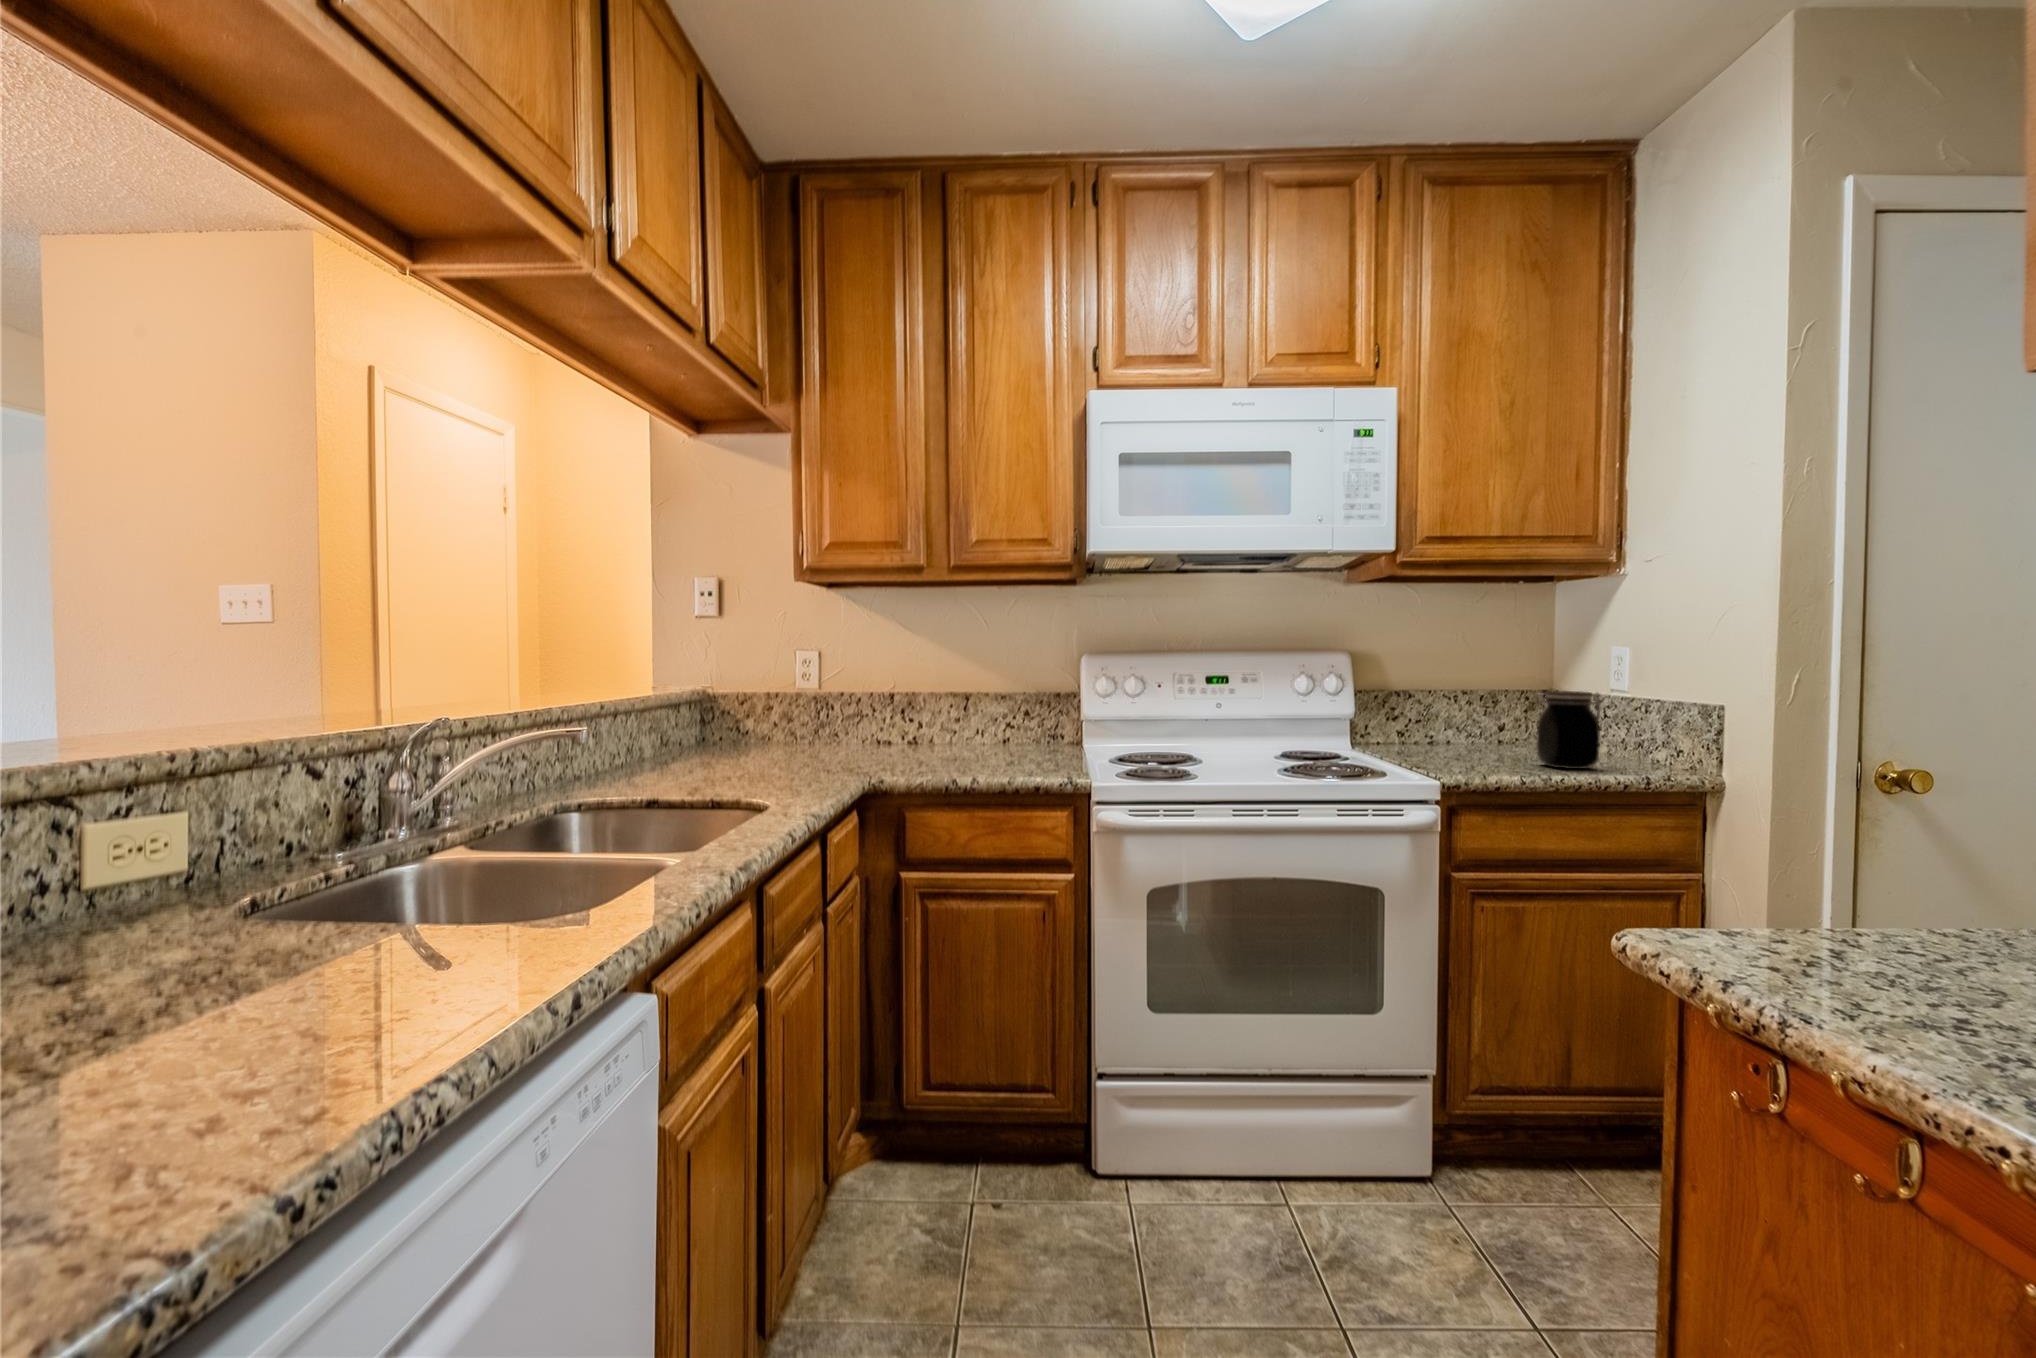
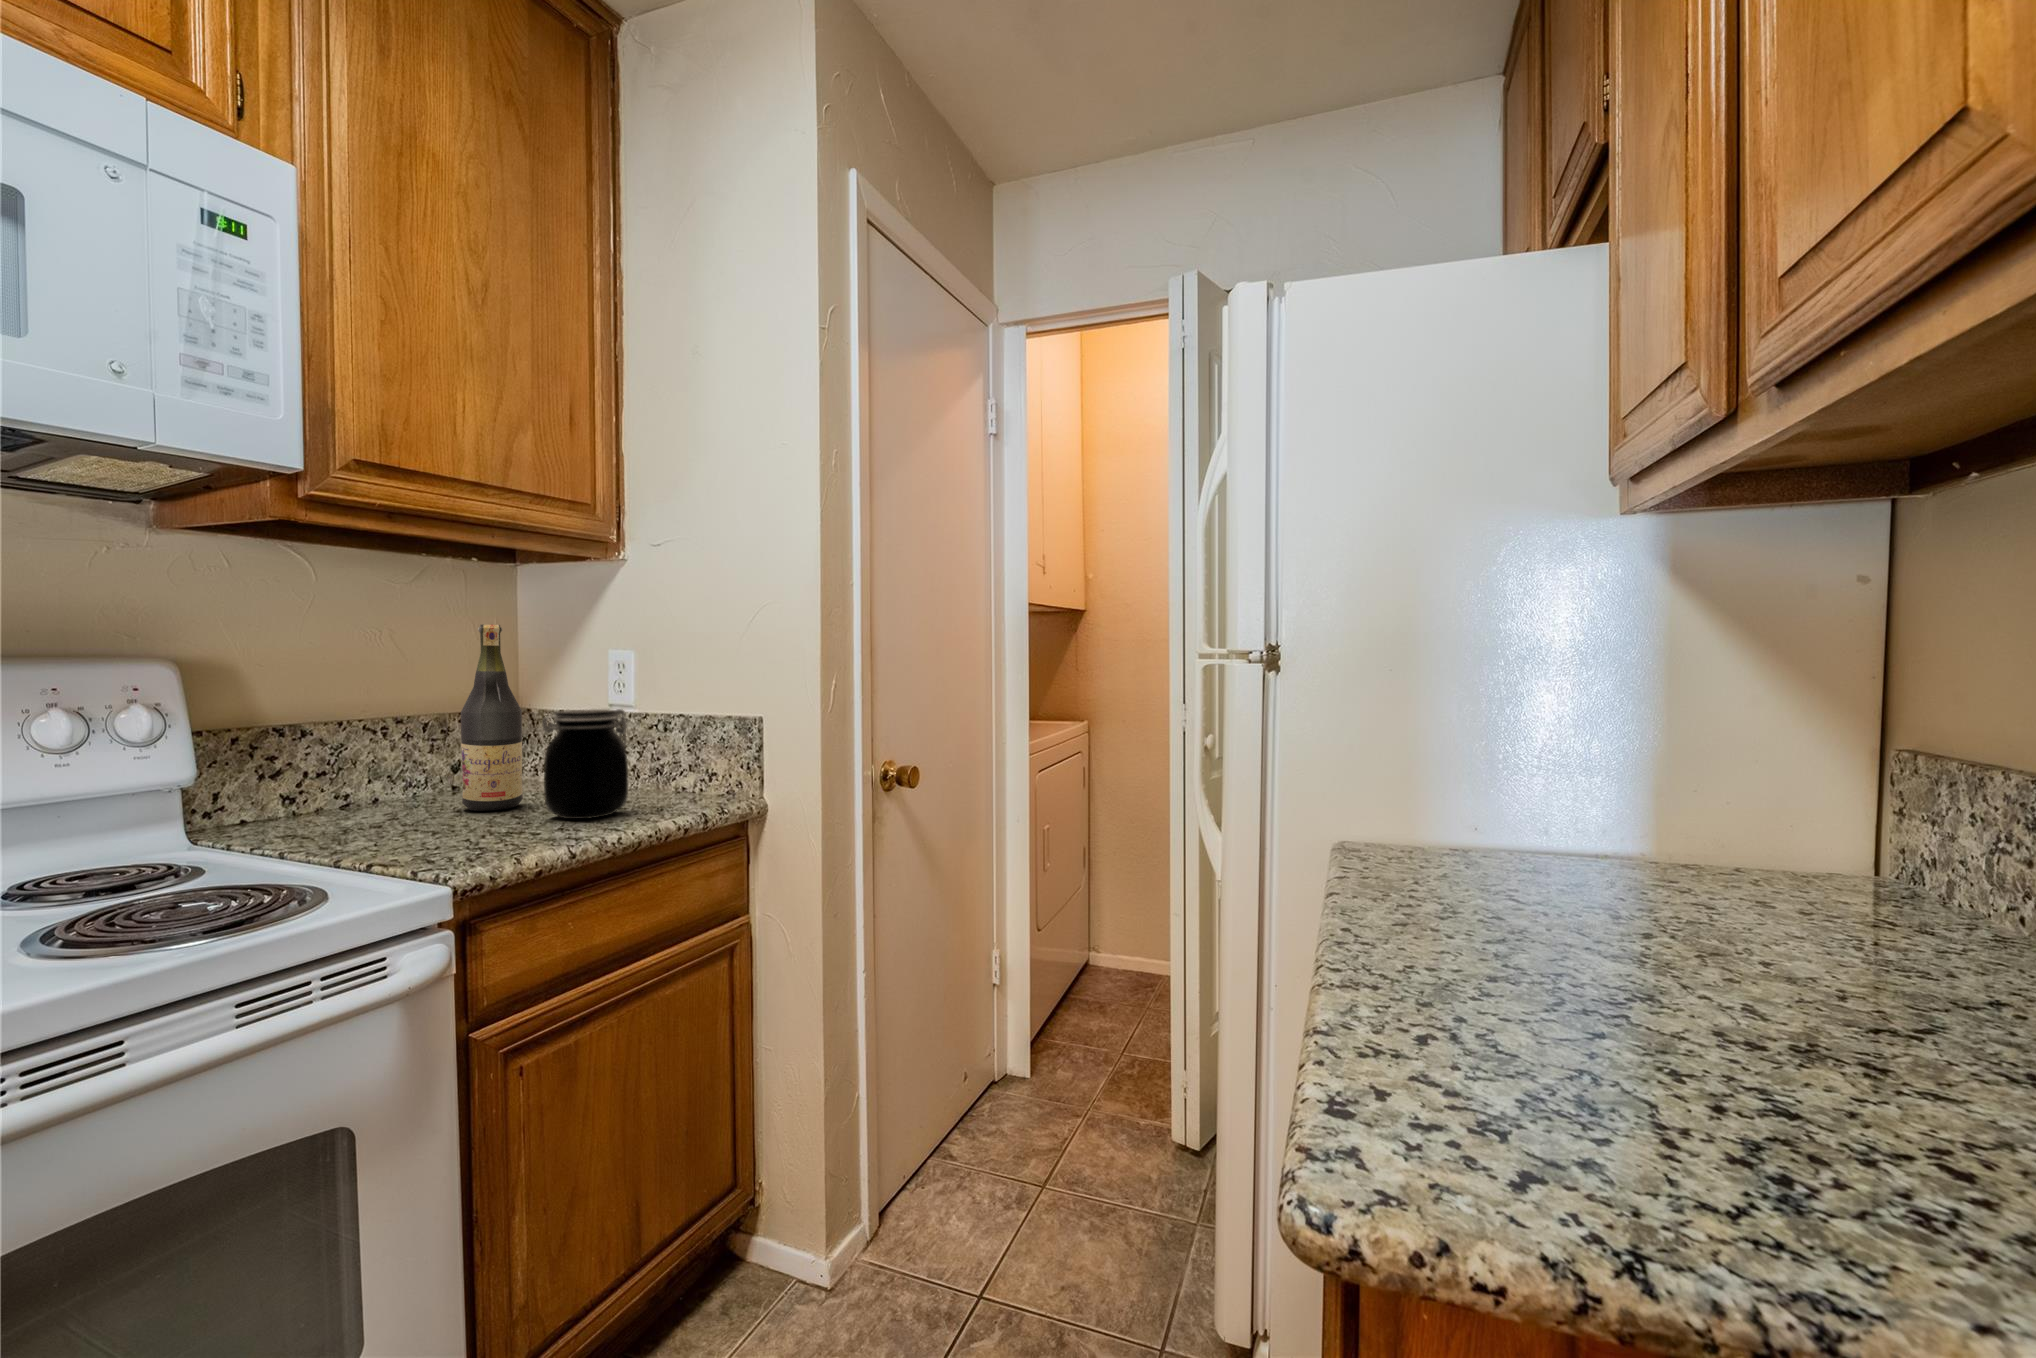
wine bottle: none [1495,630,1537,757] -> present [461,625,523,811]

